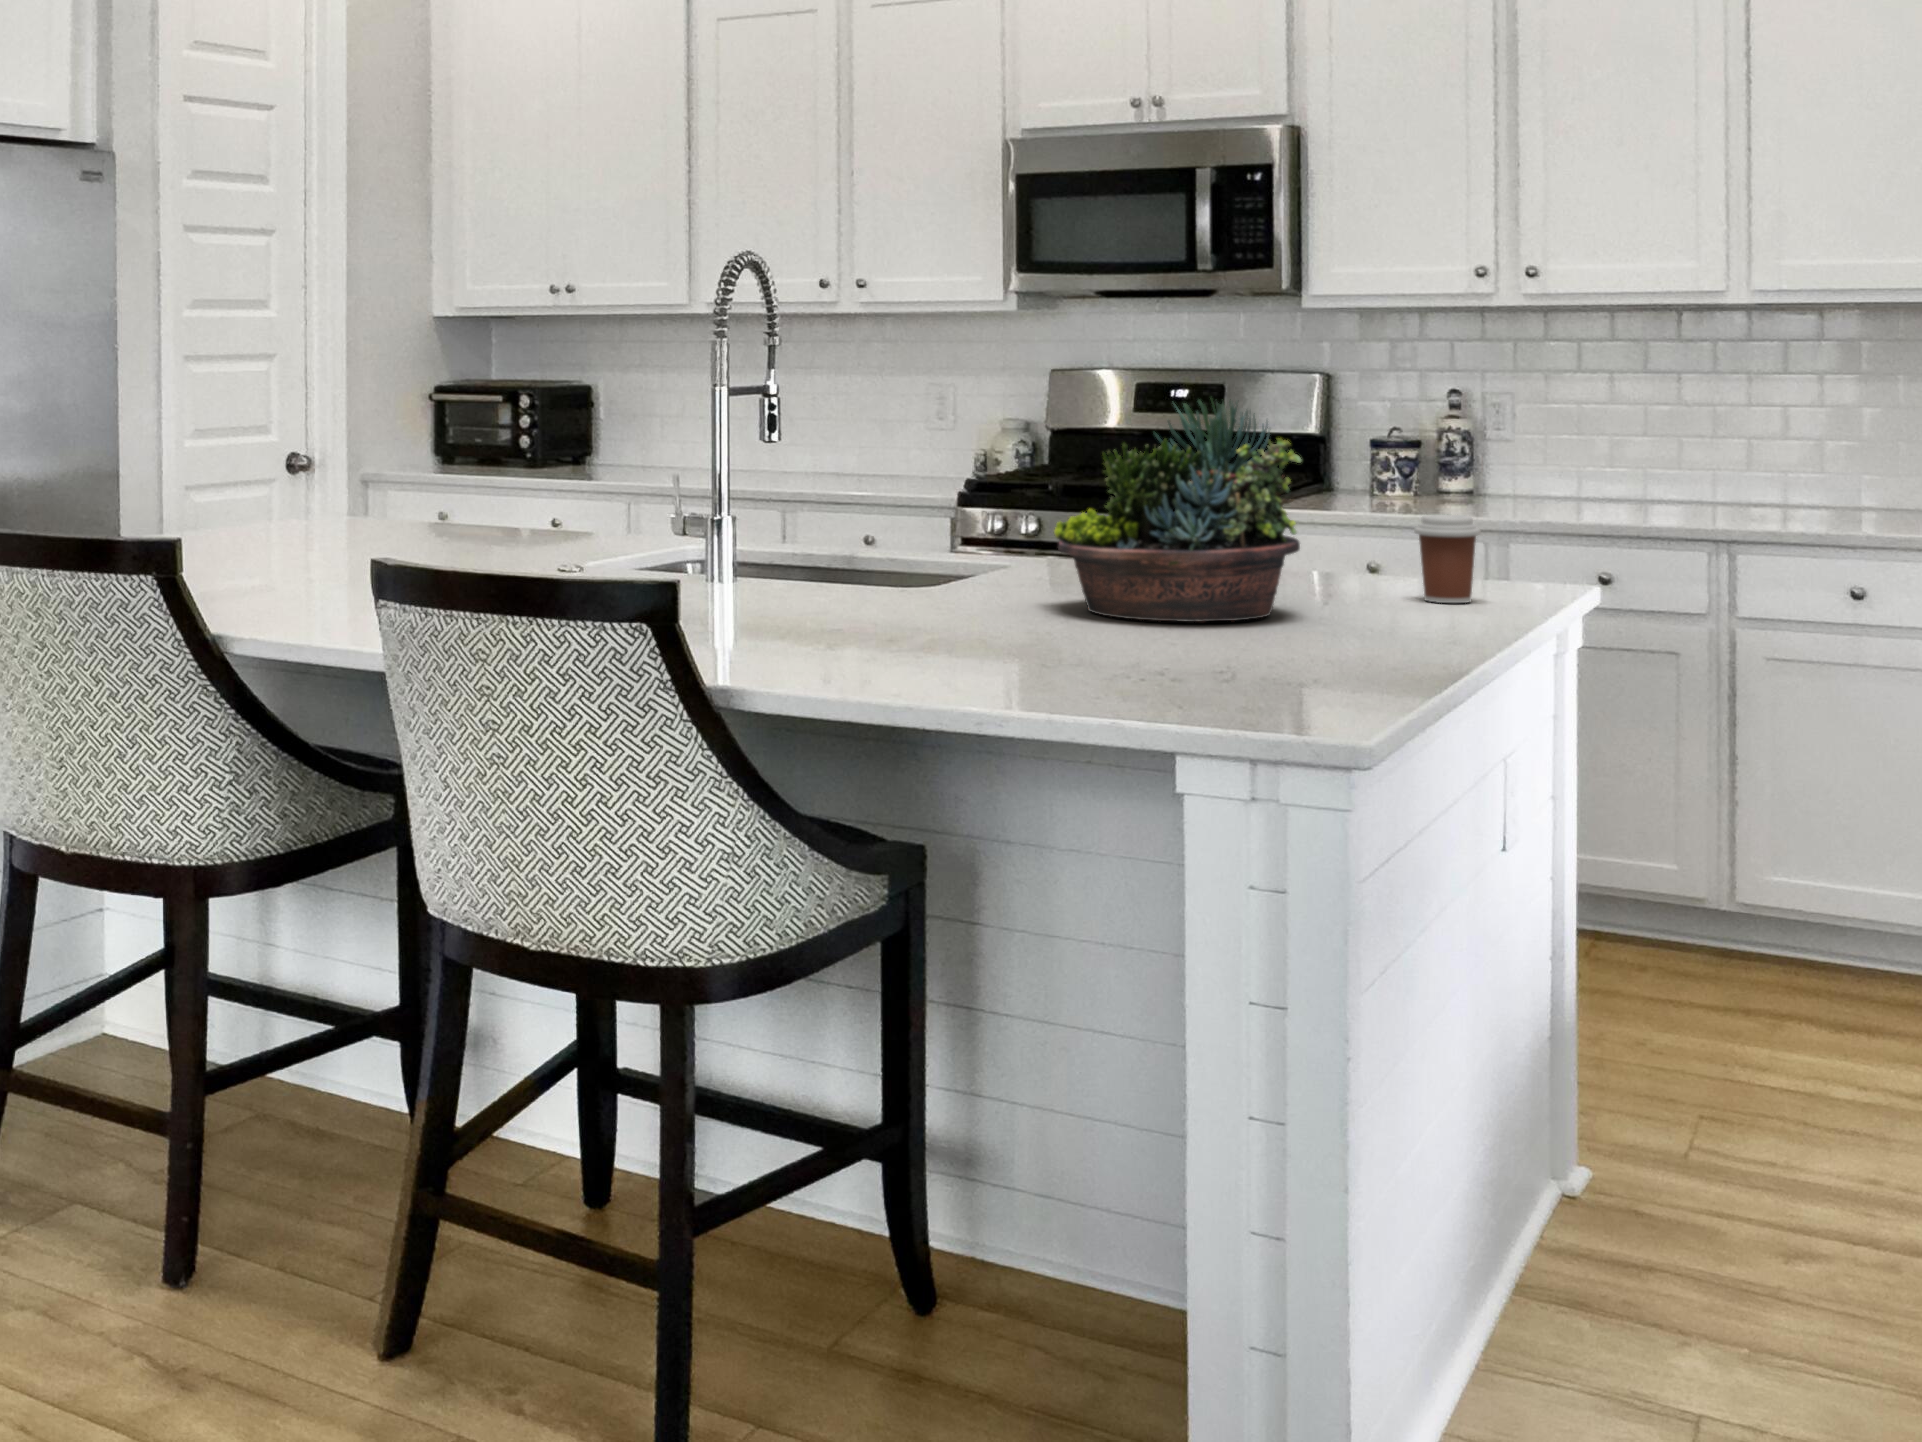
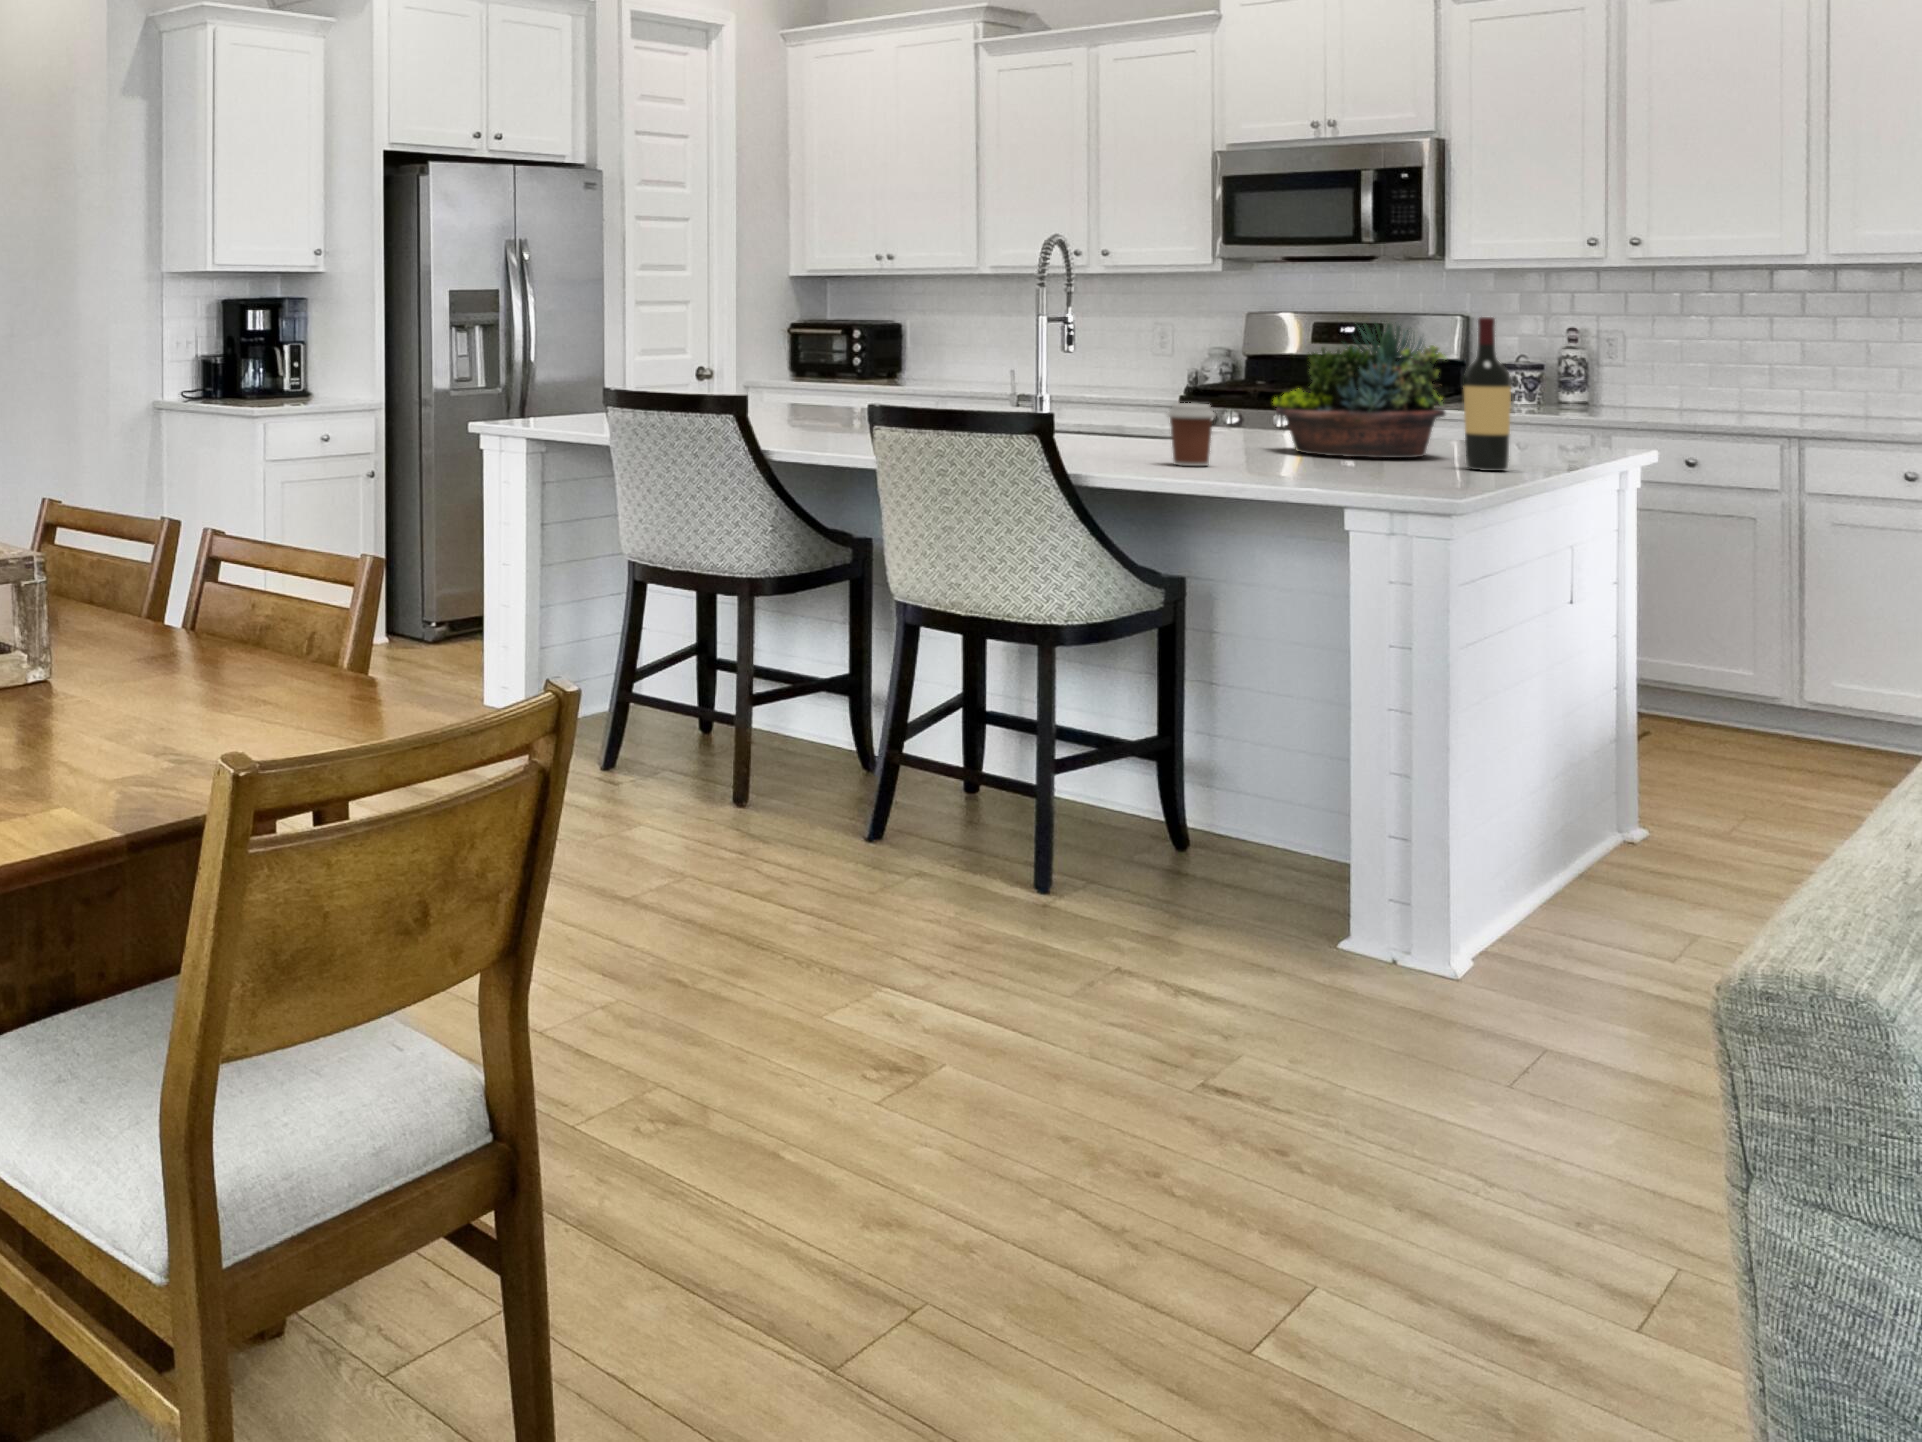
wine bottle: none [1325,398,1392,647] -> present [1464,317,1511,471]
coffee cup: present [1414,515,1481,603] -> present [1167,403,1216,466]

